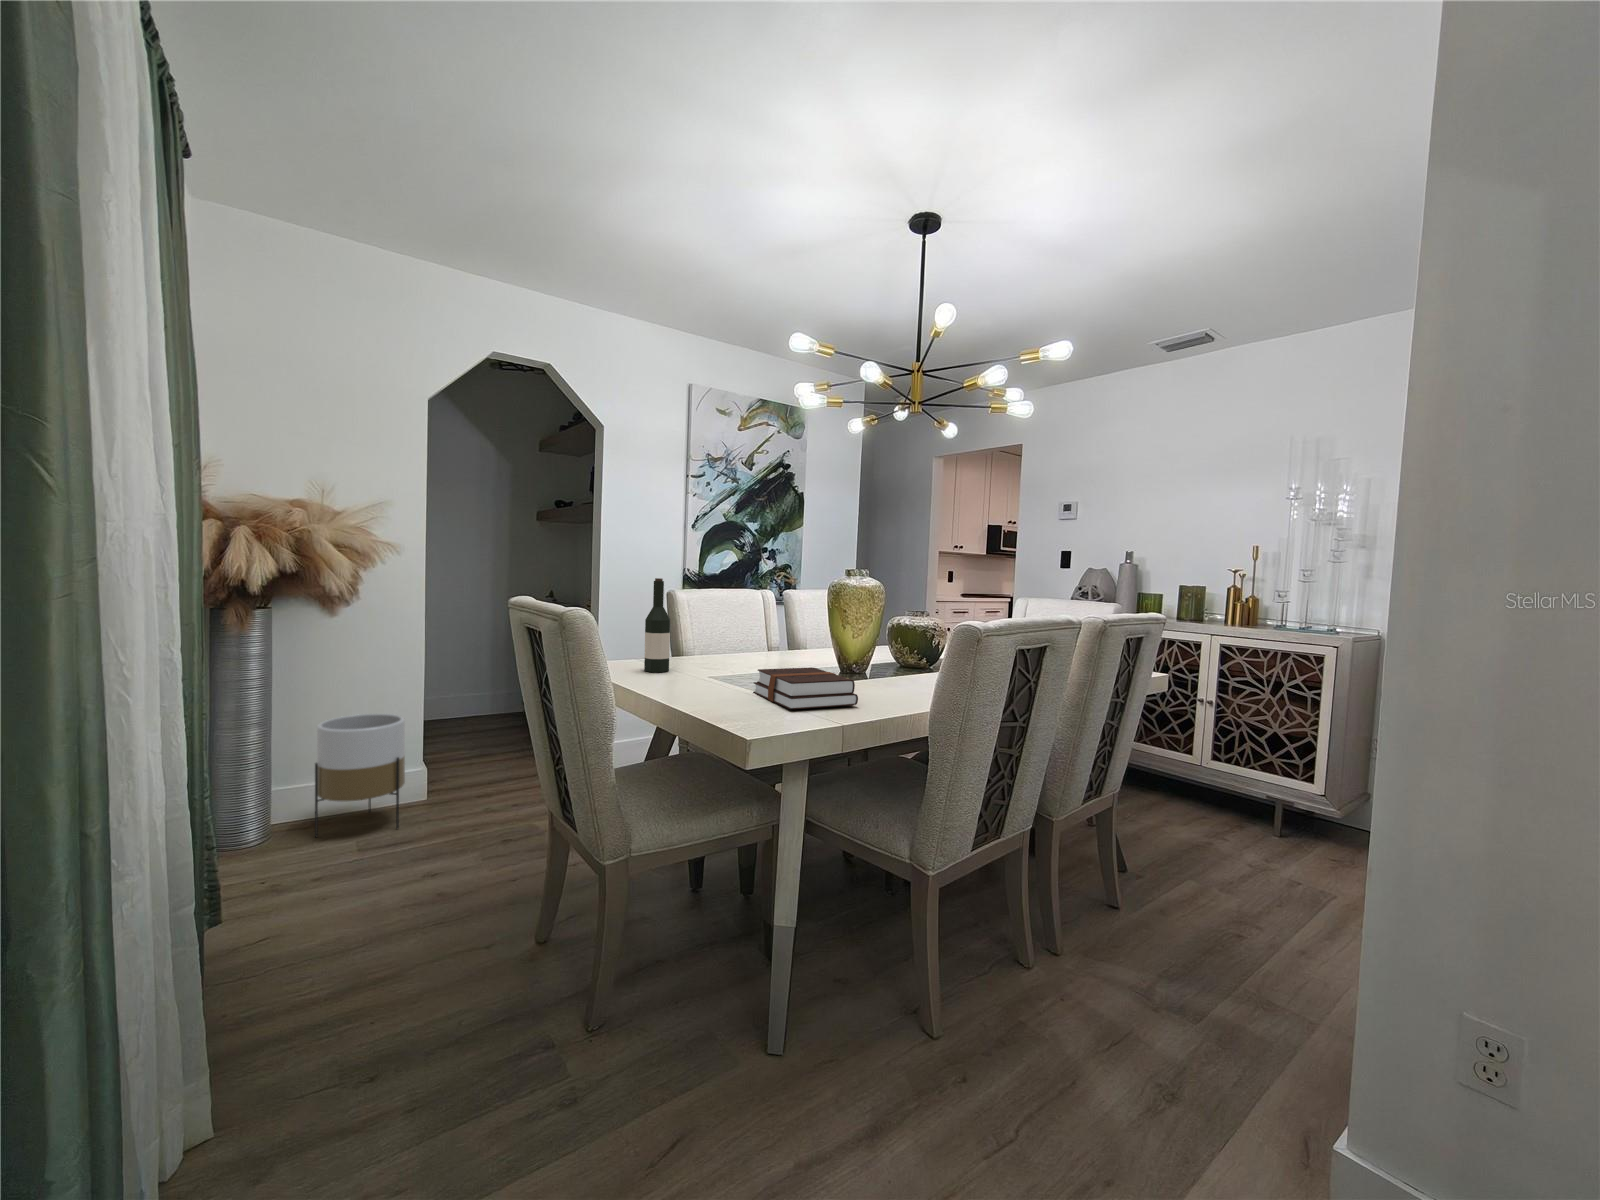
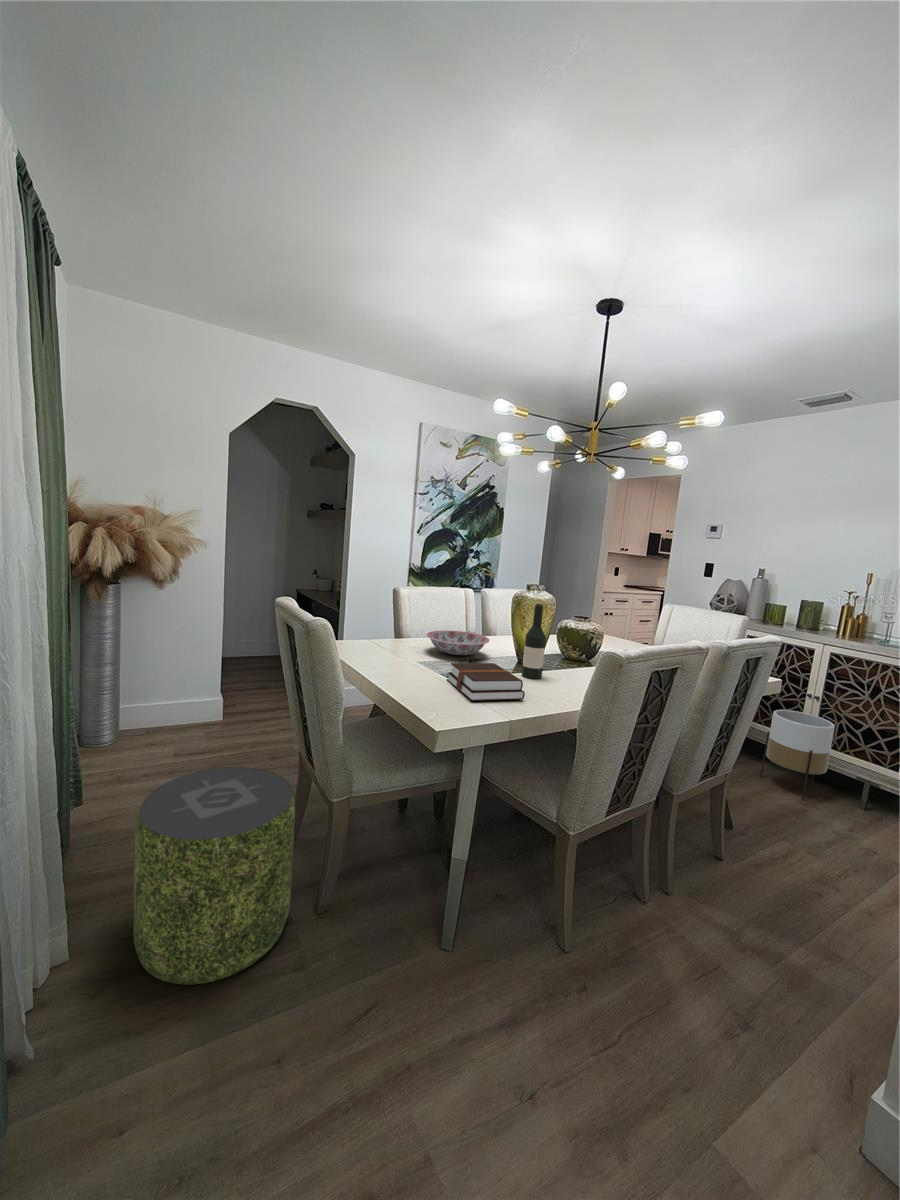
wine bottle: present [644,578,670,672] -> present [522,603,546,679]
ceramic bowl: none [719,640,803,668] -> present [427,631,489,655]
planter: present [315,714,405,837] -> present [760,710,835,800]
pouf: none [330,831,558,1135] -> present [134,767,295,985]

